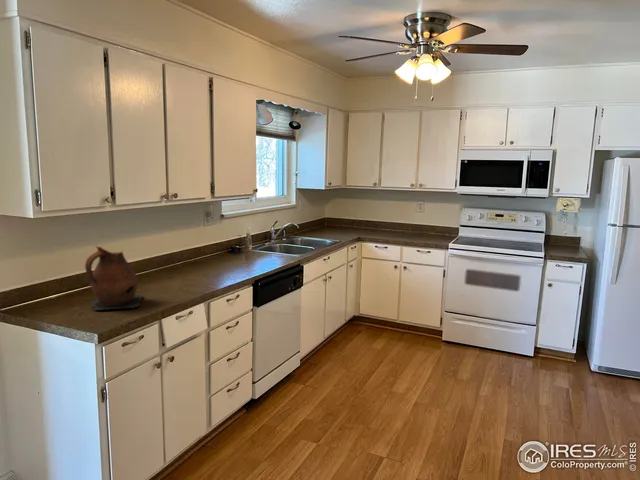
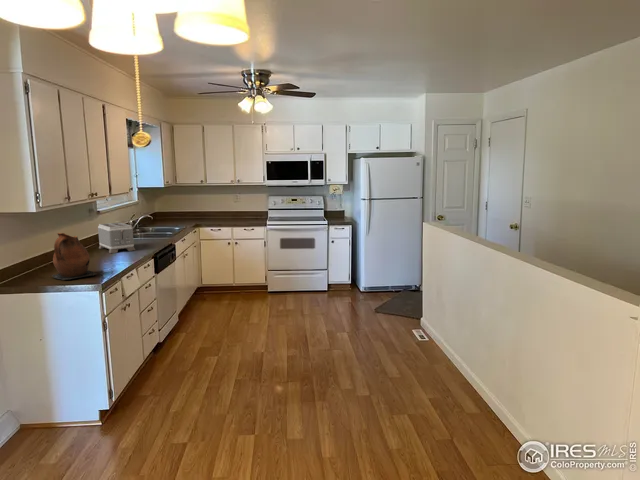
toaster: none [209,231,240,271] -> present [98,223,135,253]

